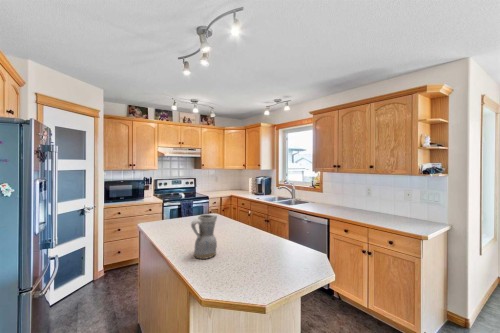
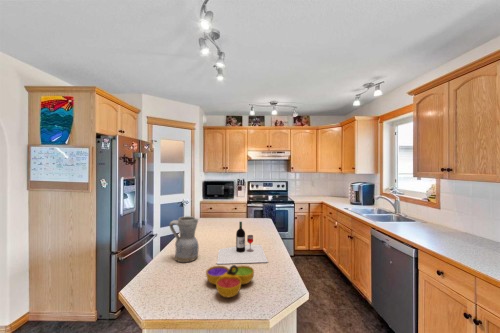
wine bottle: none [214,214,270,252] -> present [217,222,268,264]
decorative bowl: none [252,244,291,268] -> present [206,265,254,297]

